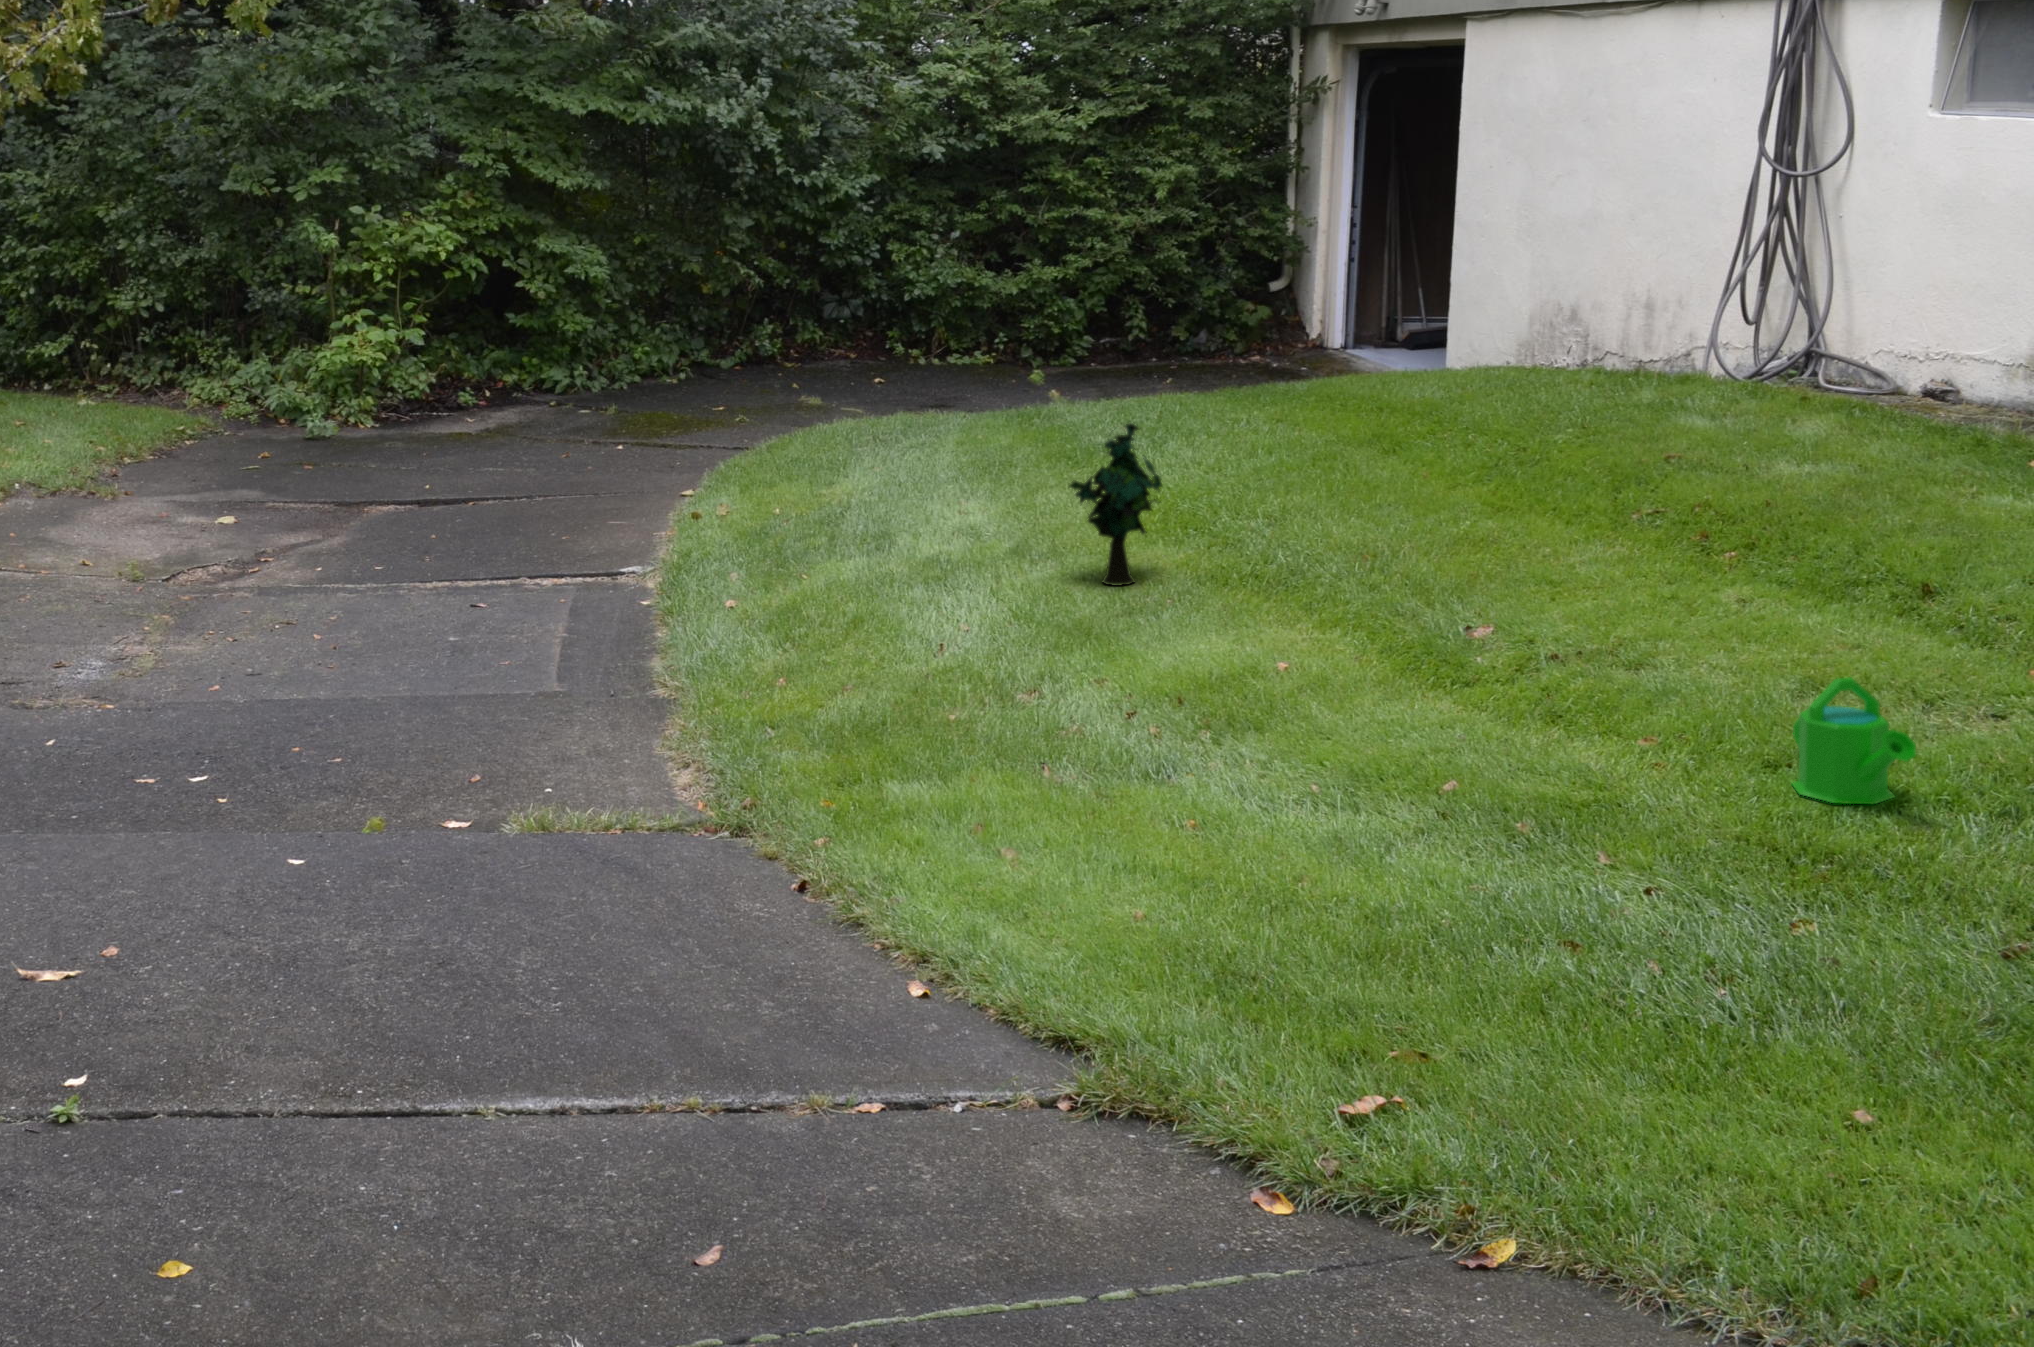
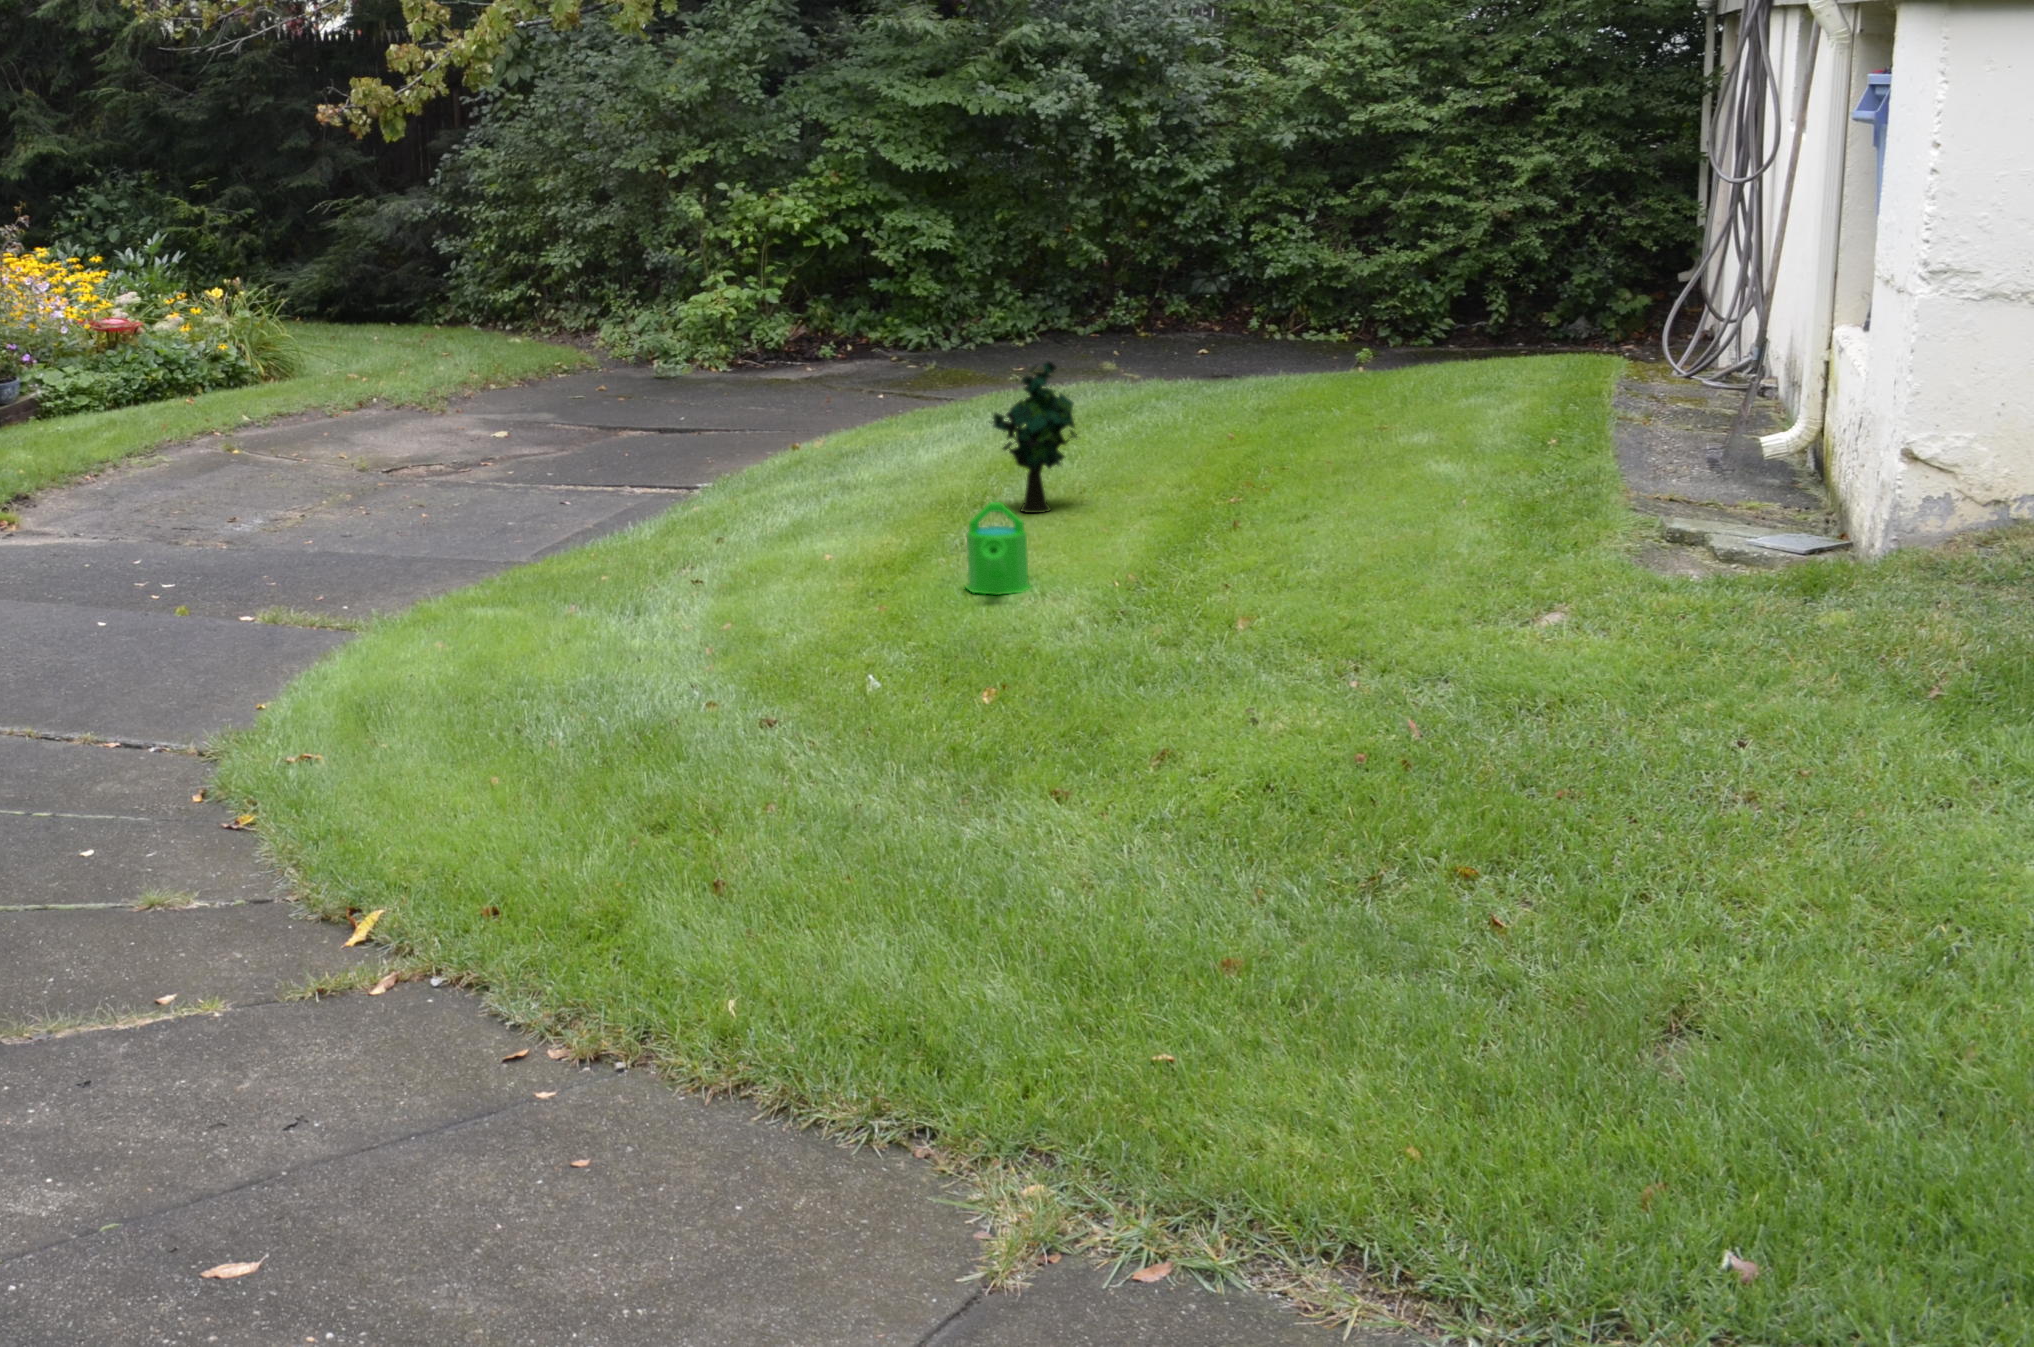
watering can: present [1792,677,1916,804] -> present [966,502,1030,595]

